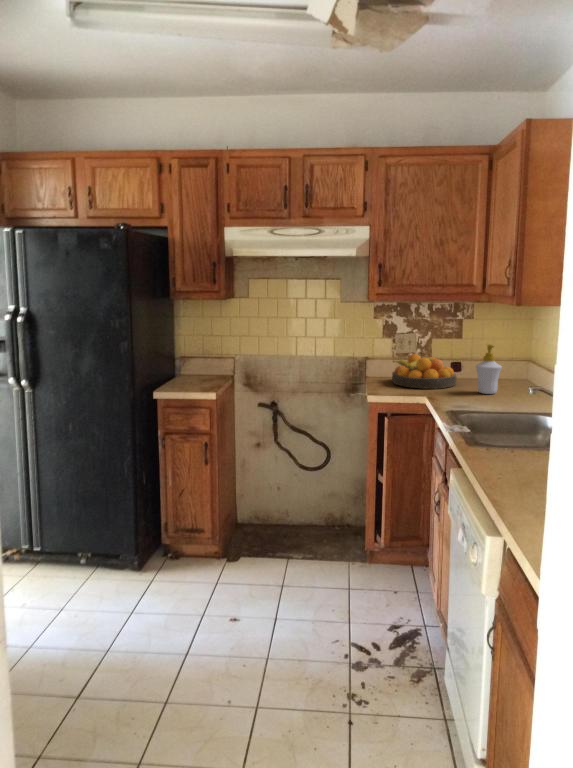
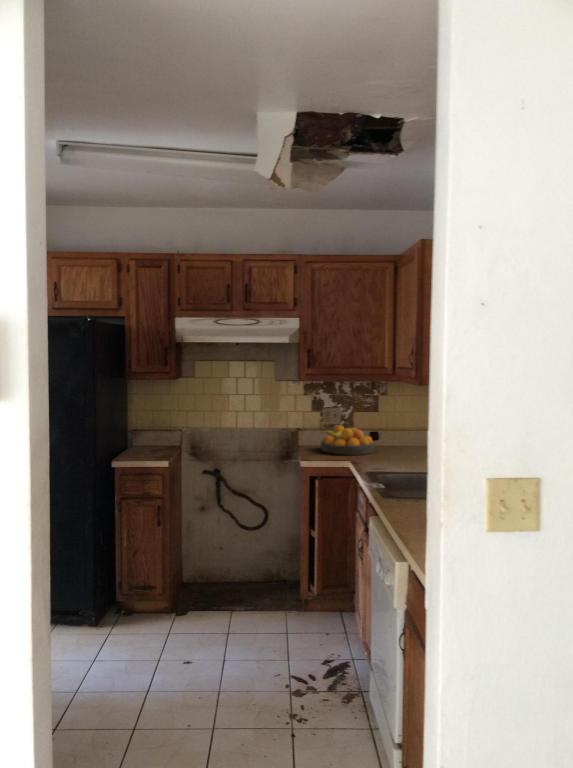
soap bottle: present [475,344,502,394] -> none [389,416,410,458]

